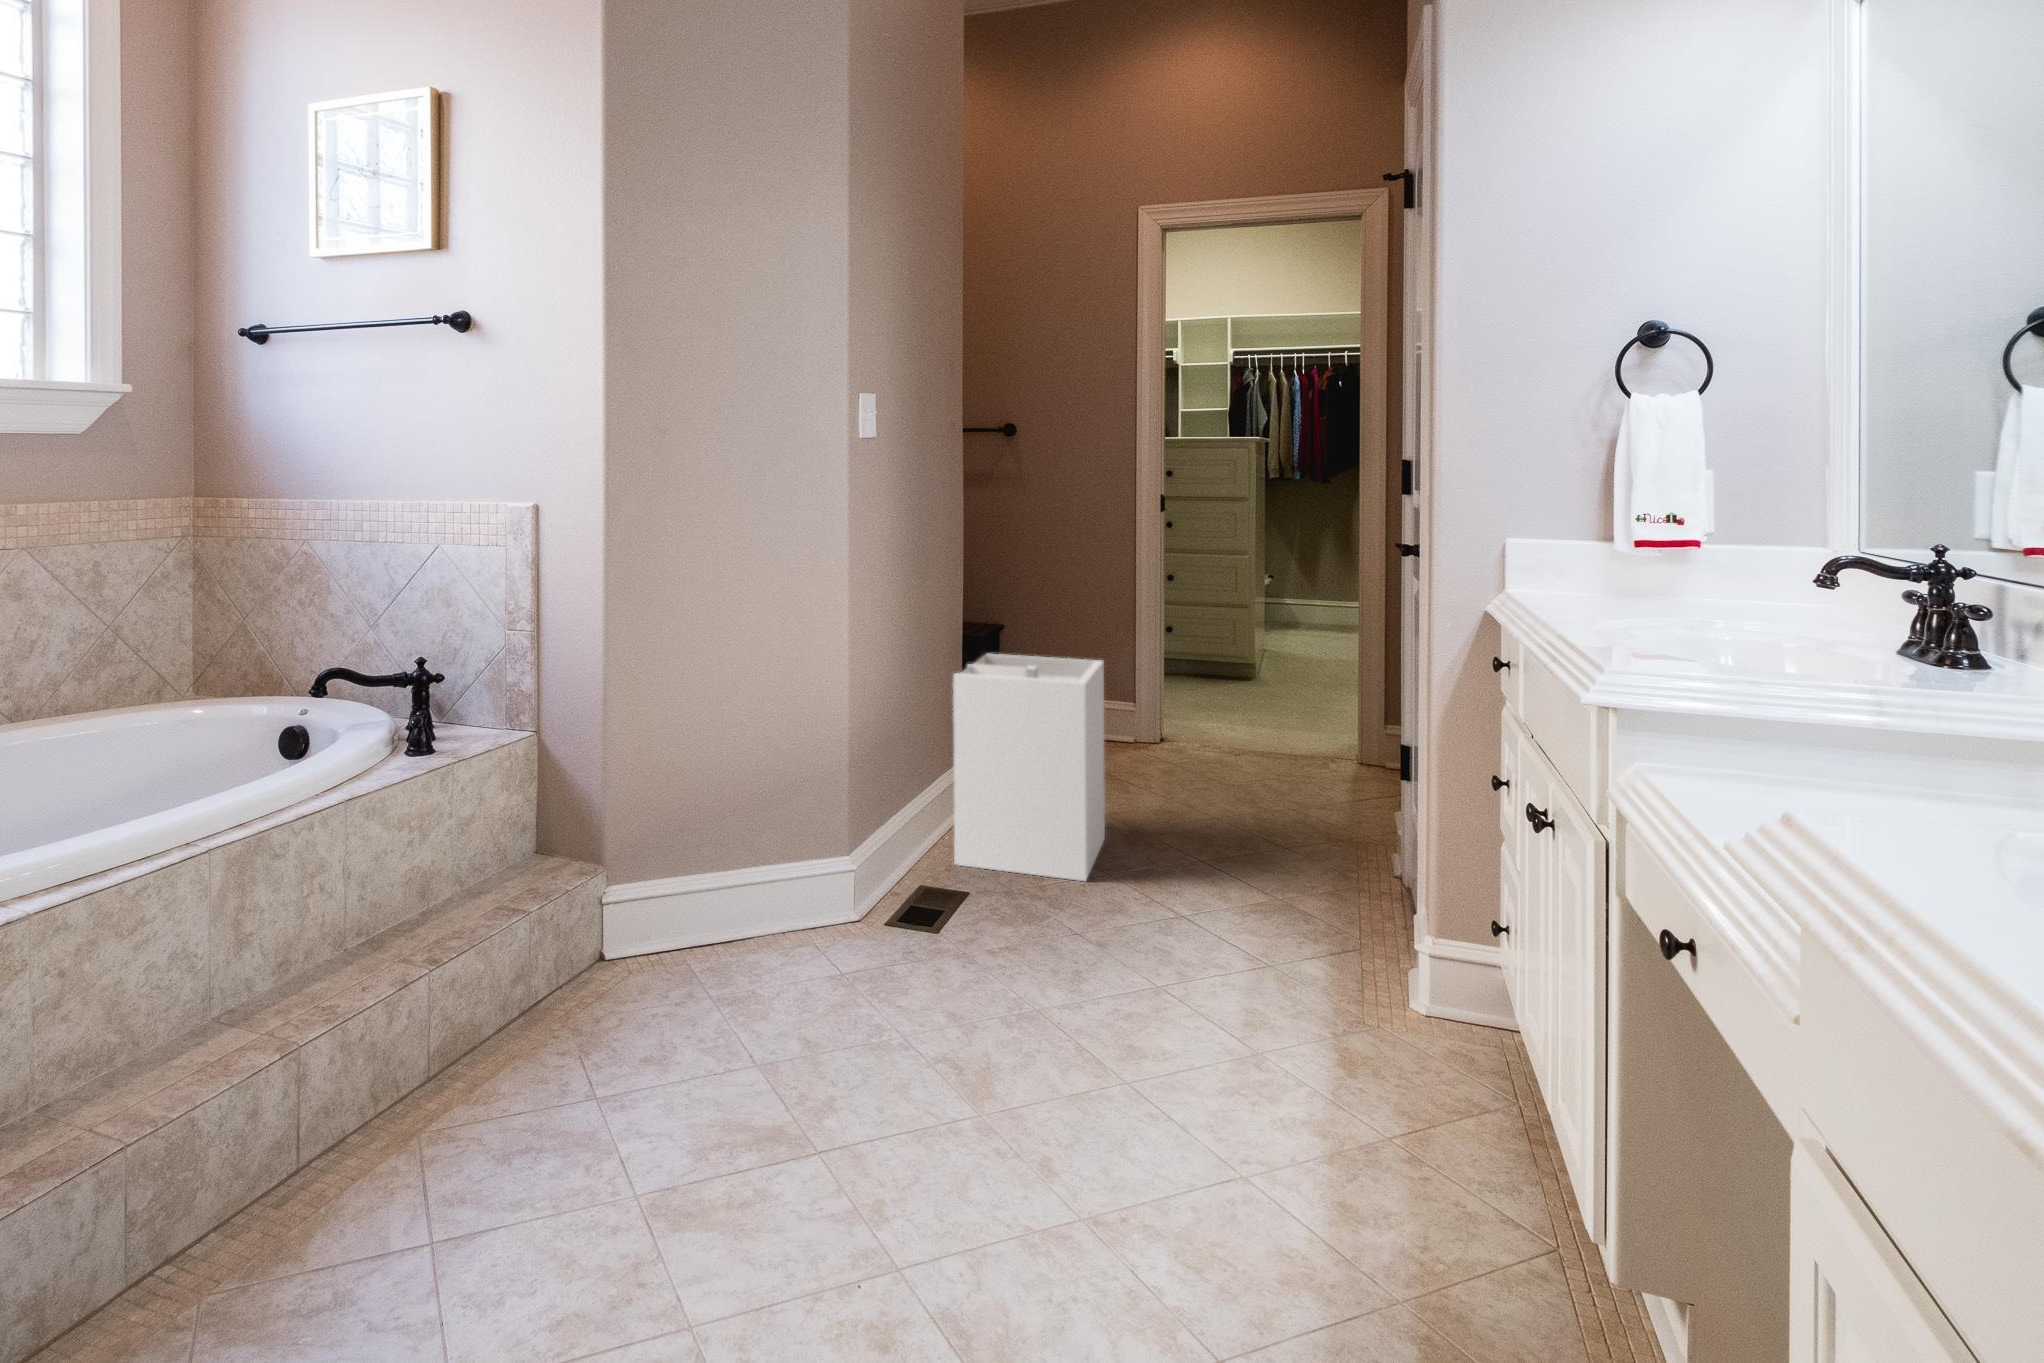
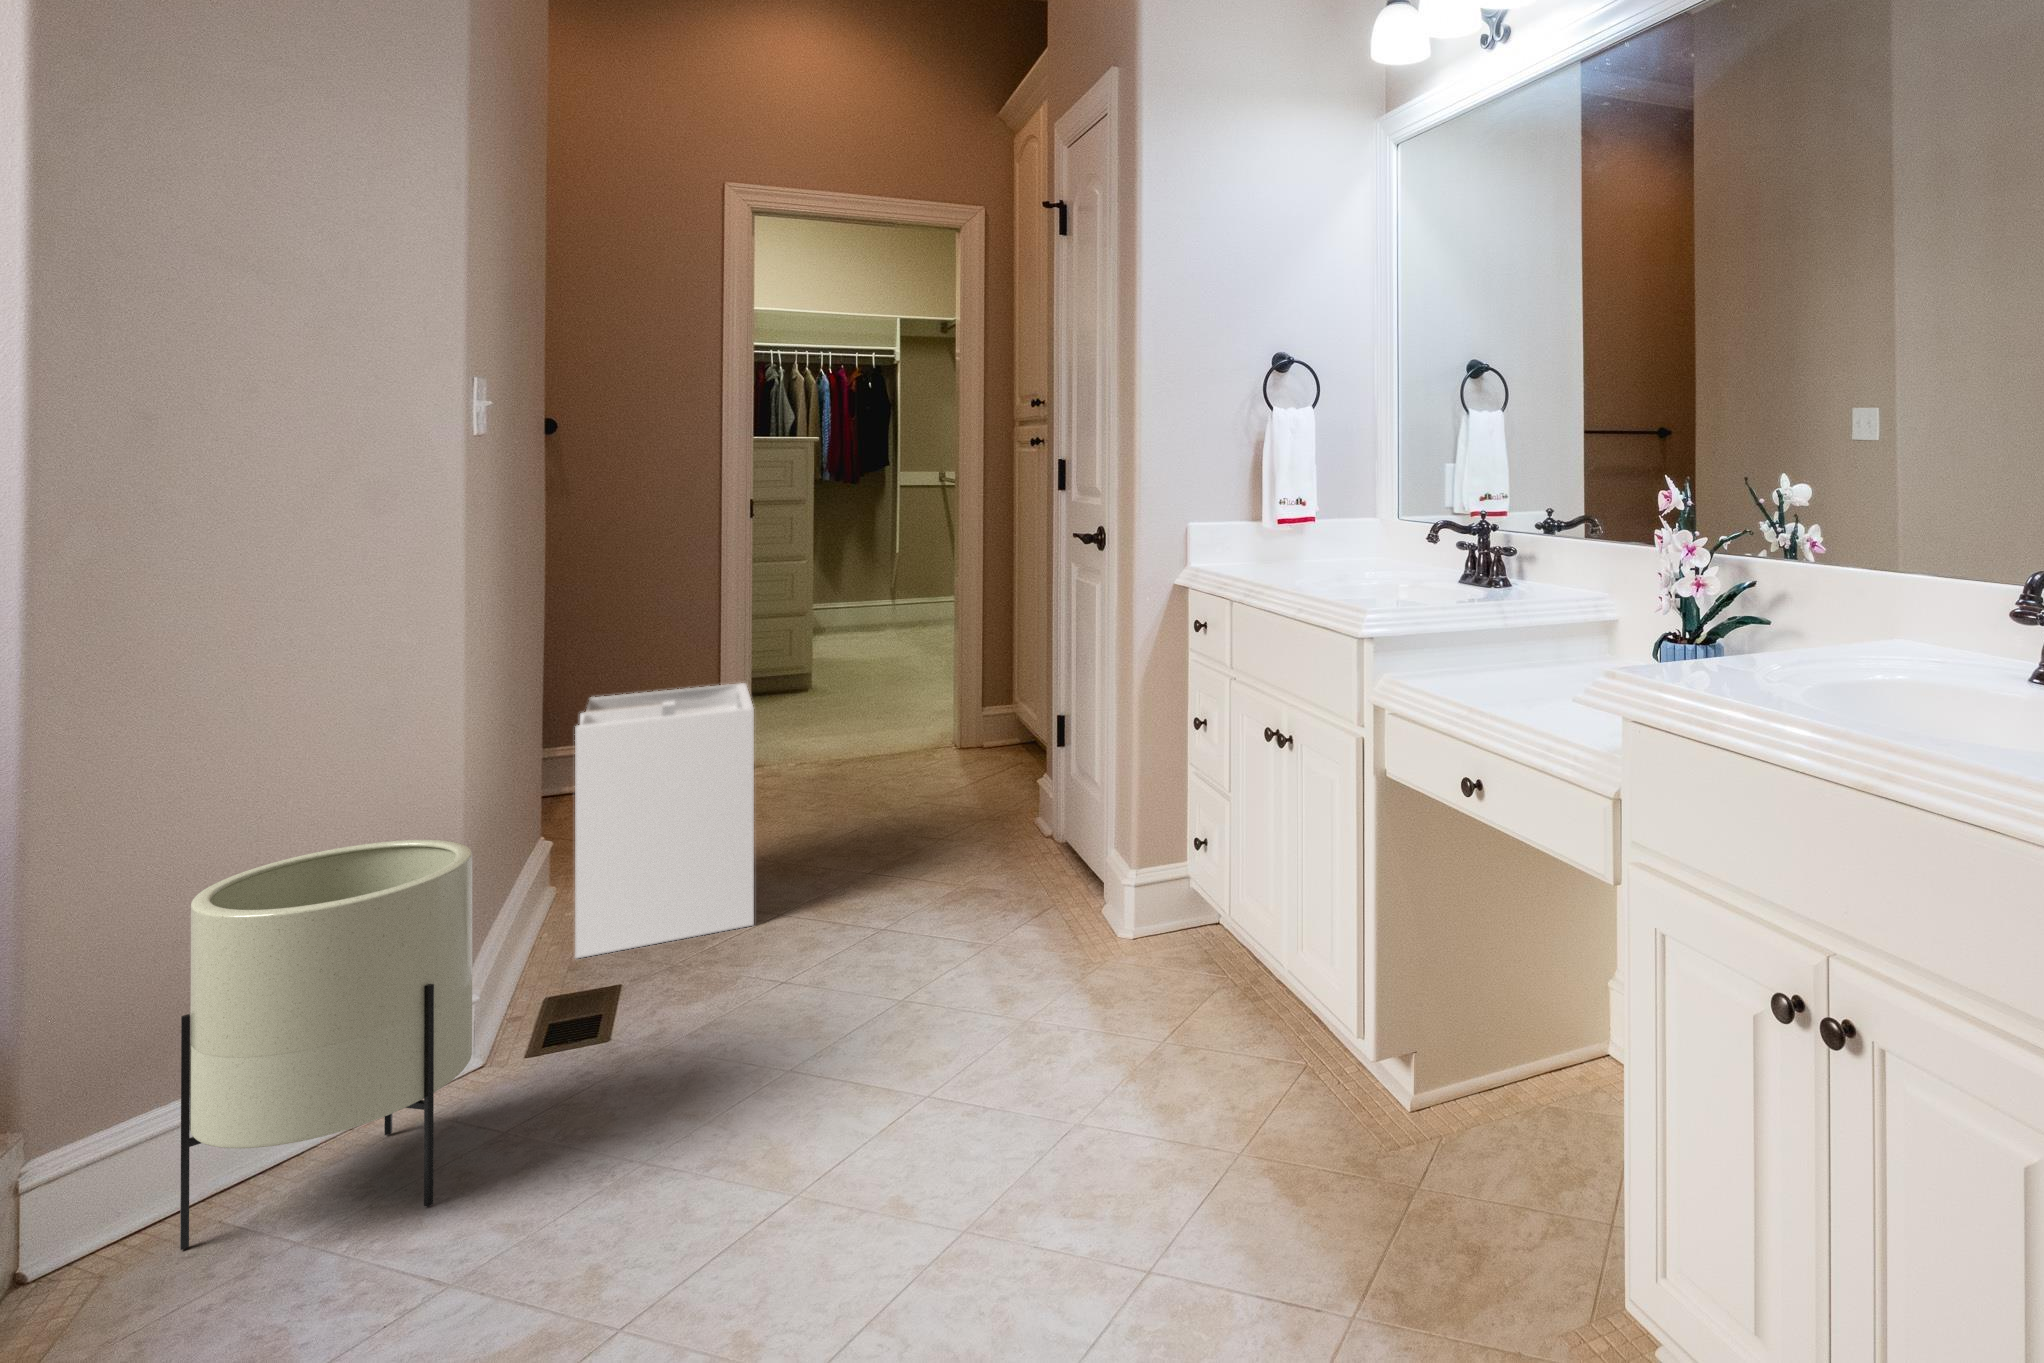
planter: none [665,729,819,1006] -> present [180,840,472,1250]

